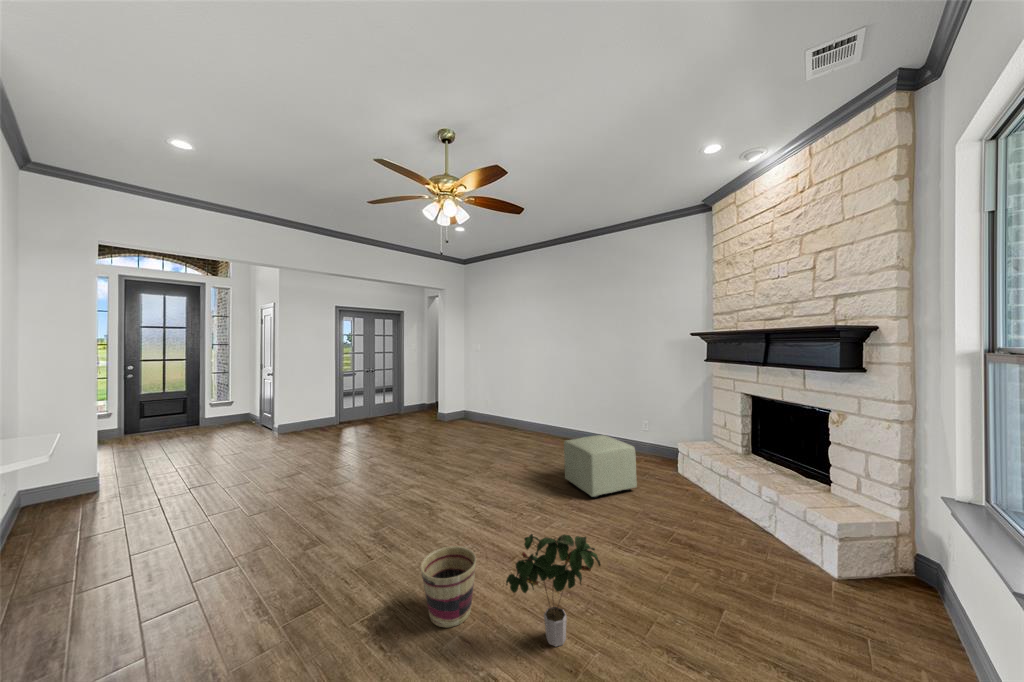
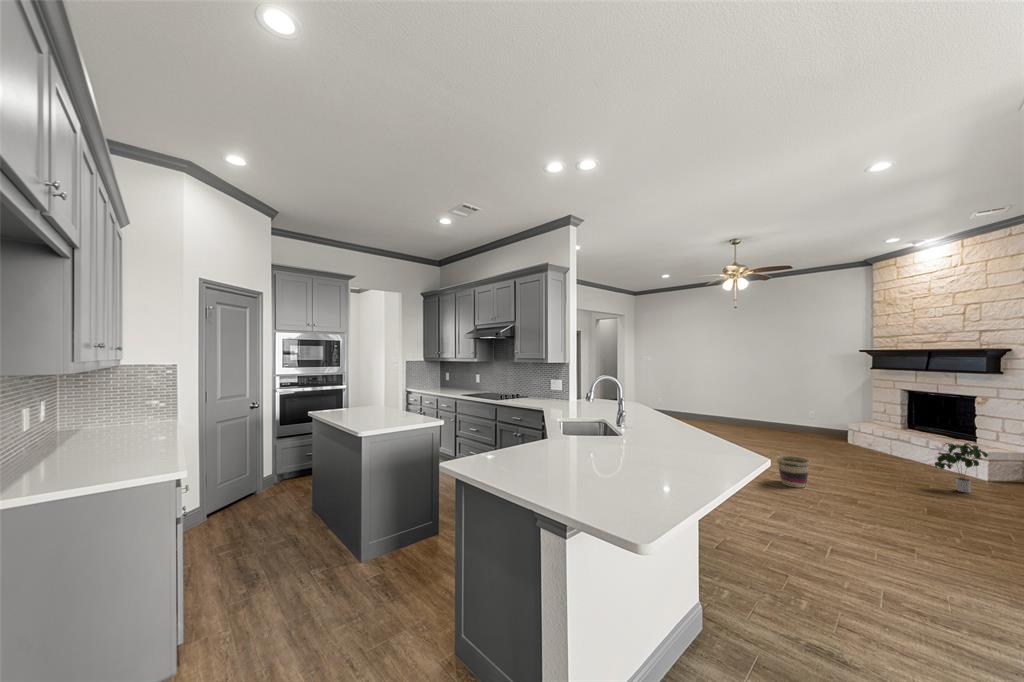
ottoman: present [564,435,637,498] -> none [773,417,831,453]
potted plant: present [506,534,601,647] -> present [935,443,988,493]

